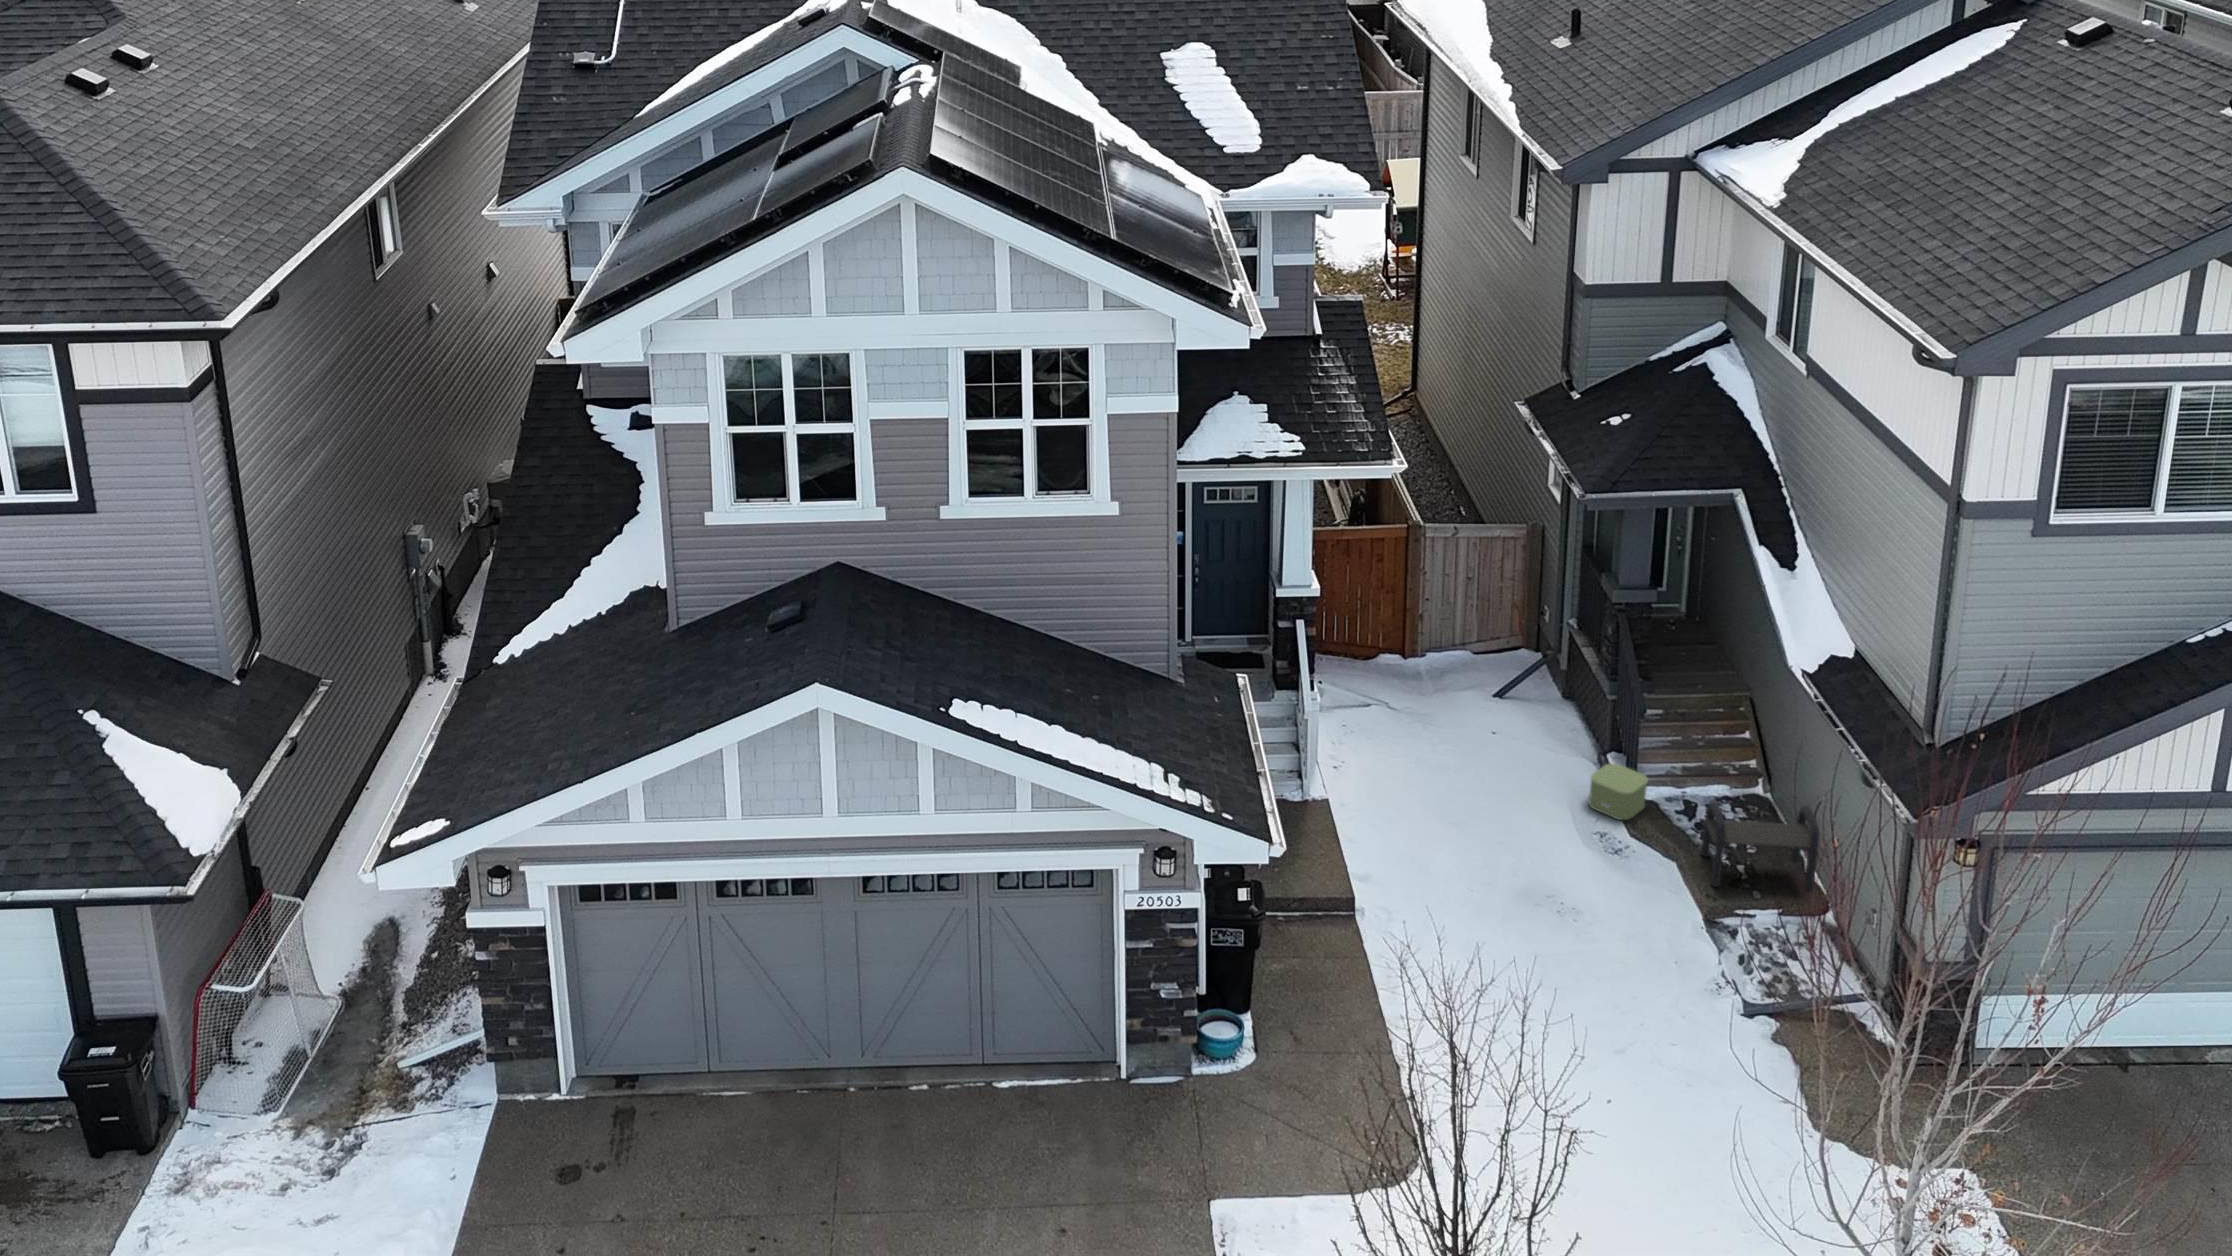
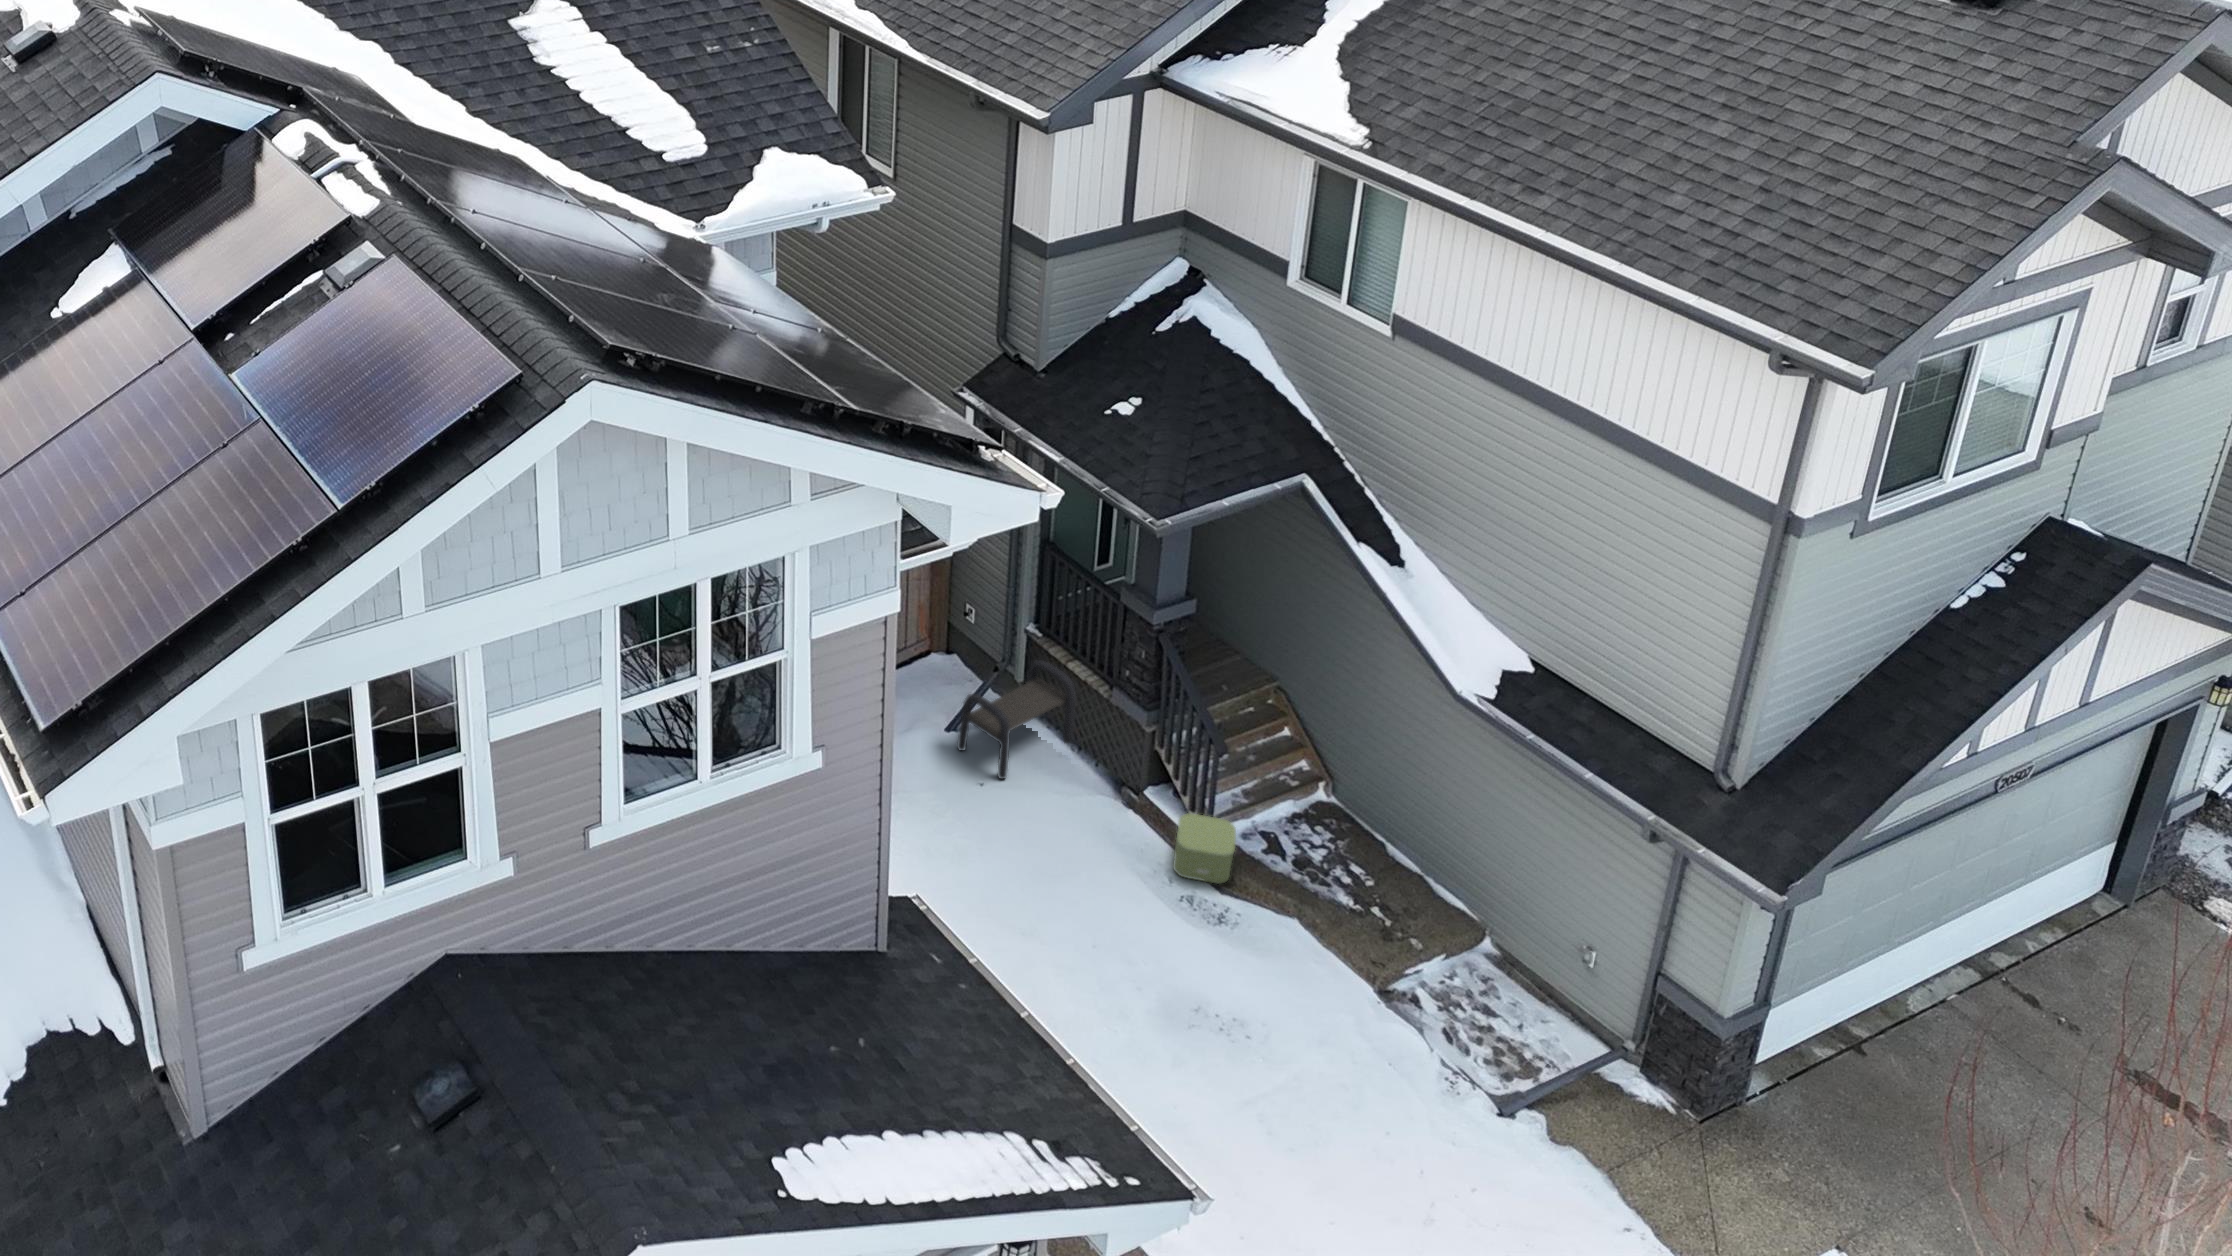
bench: present [1700,800,1819,892] -> present [957,660,1076,779]

